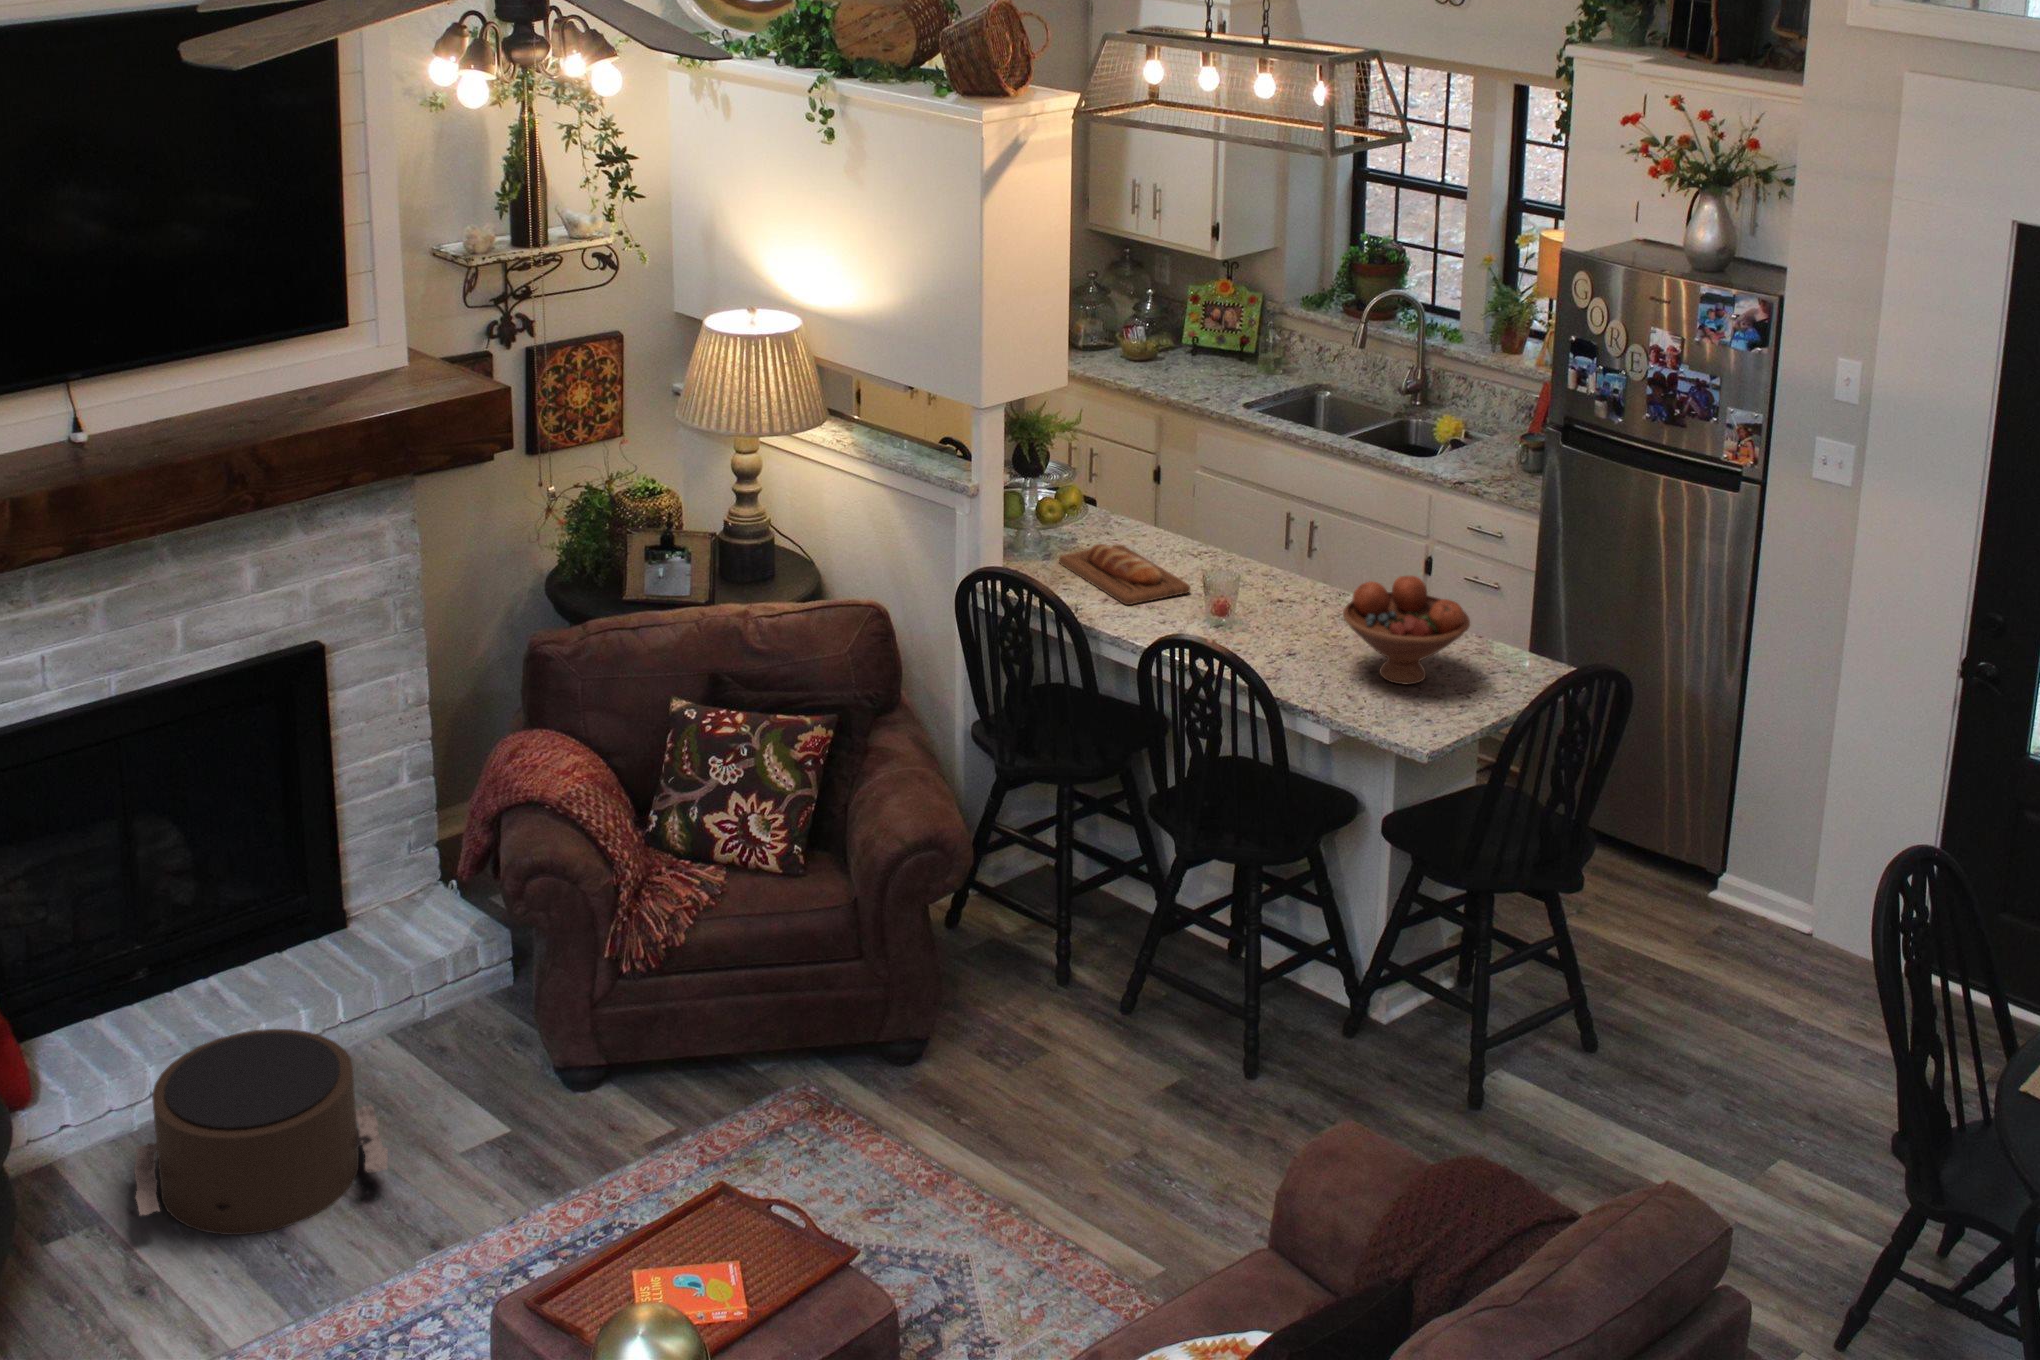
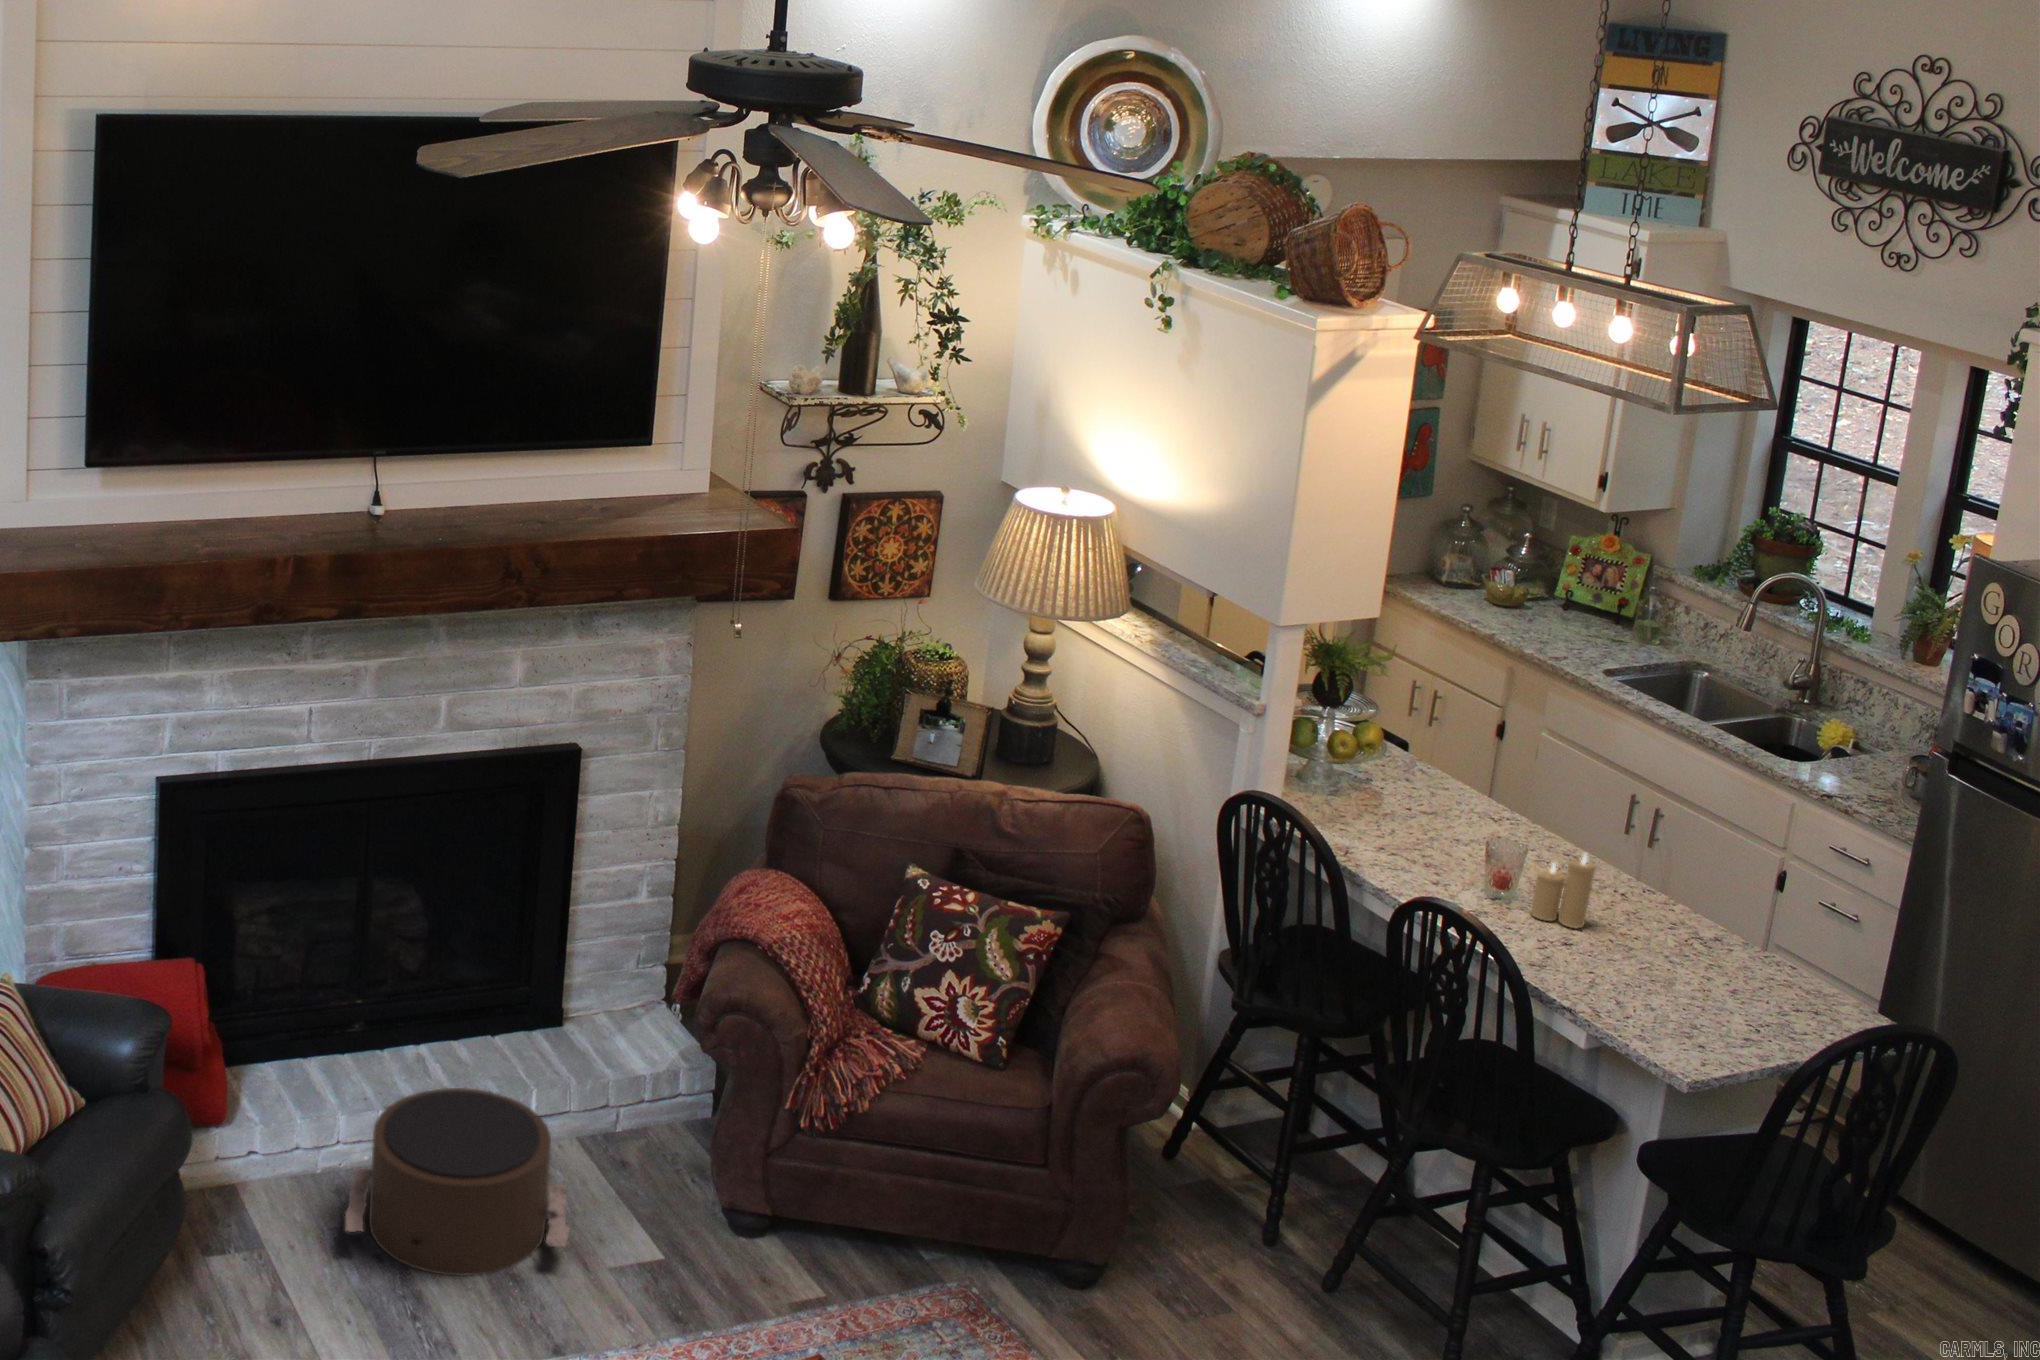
bread loaf: present [1059,544,1190,605] -> none [1341,790,1477,861]
candle: none [1249,564,1301,636] -> present [1531,855,1596,929]
fruit bowl: present [1343,576,1470,685] -> none [1630,889,1779,1009]

